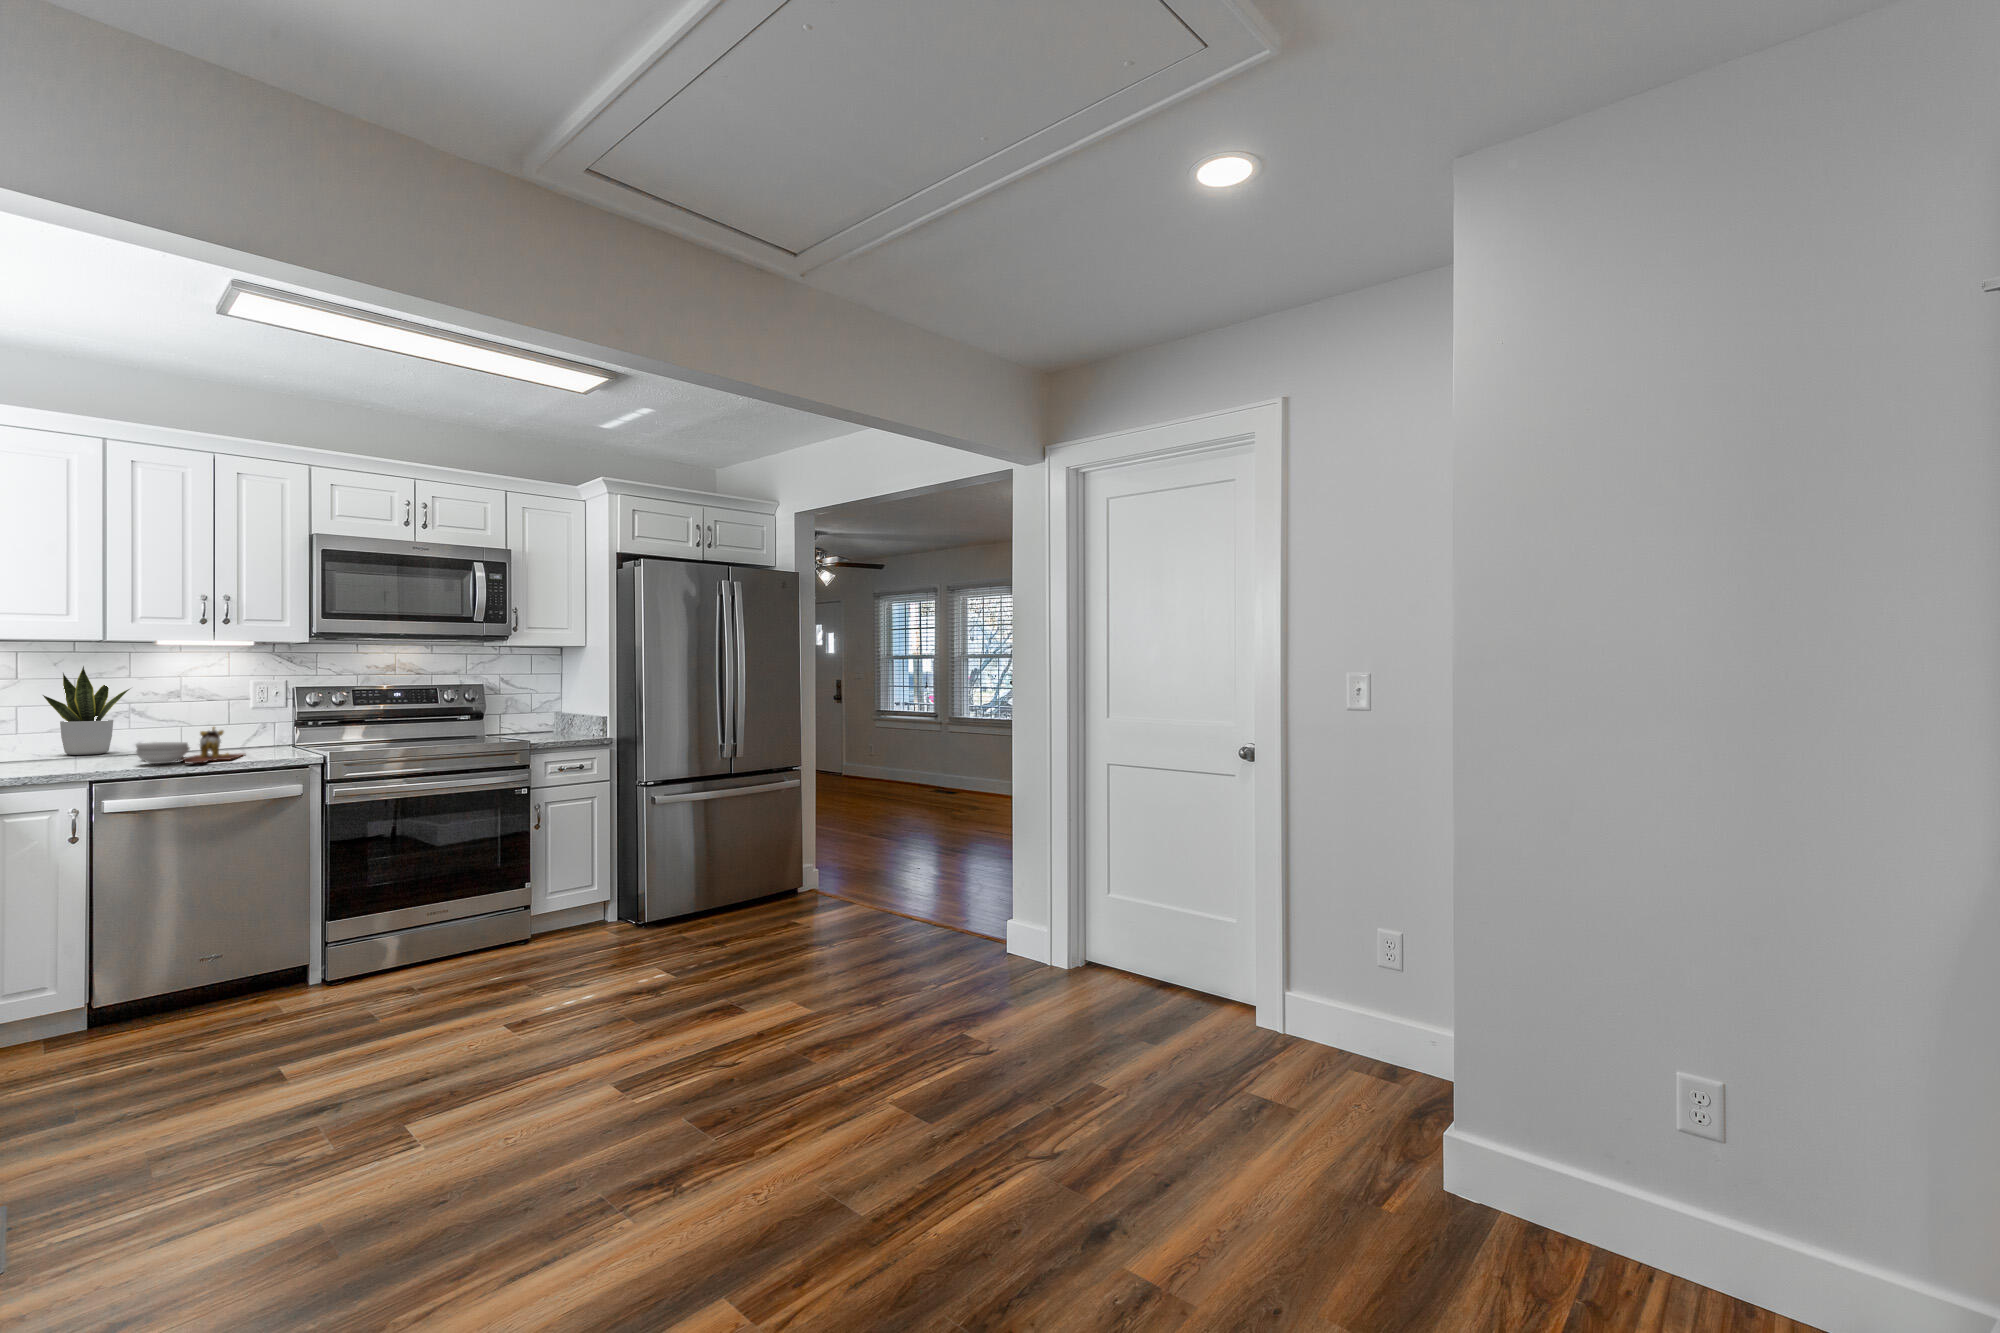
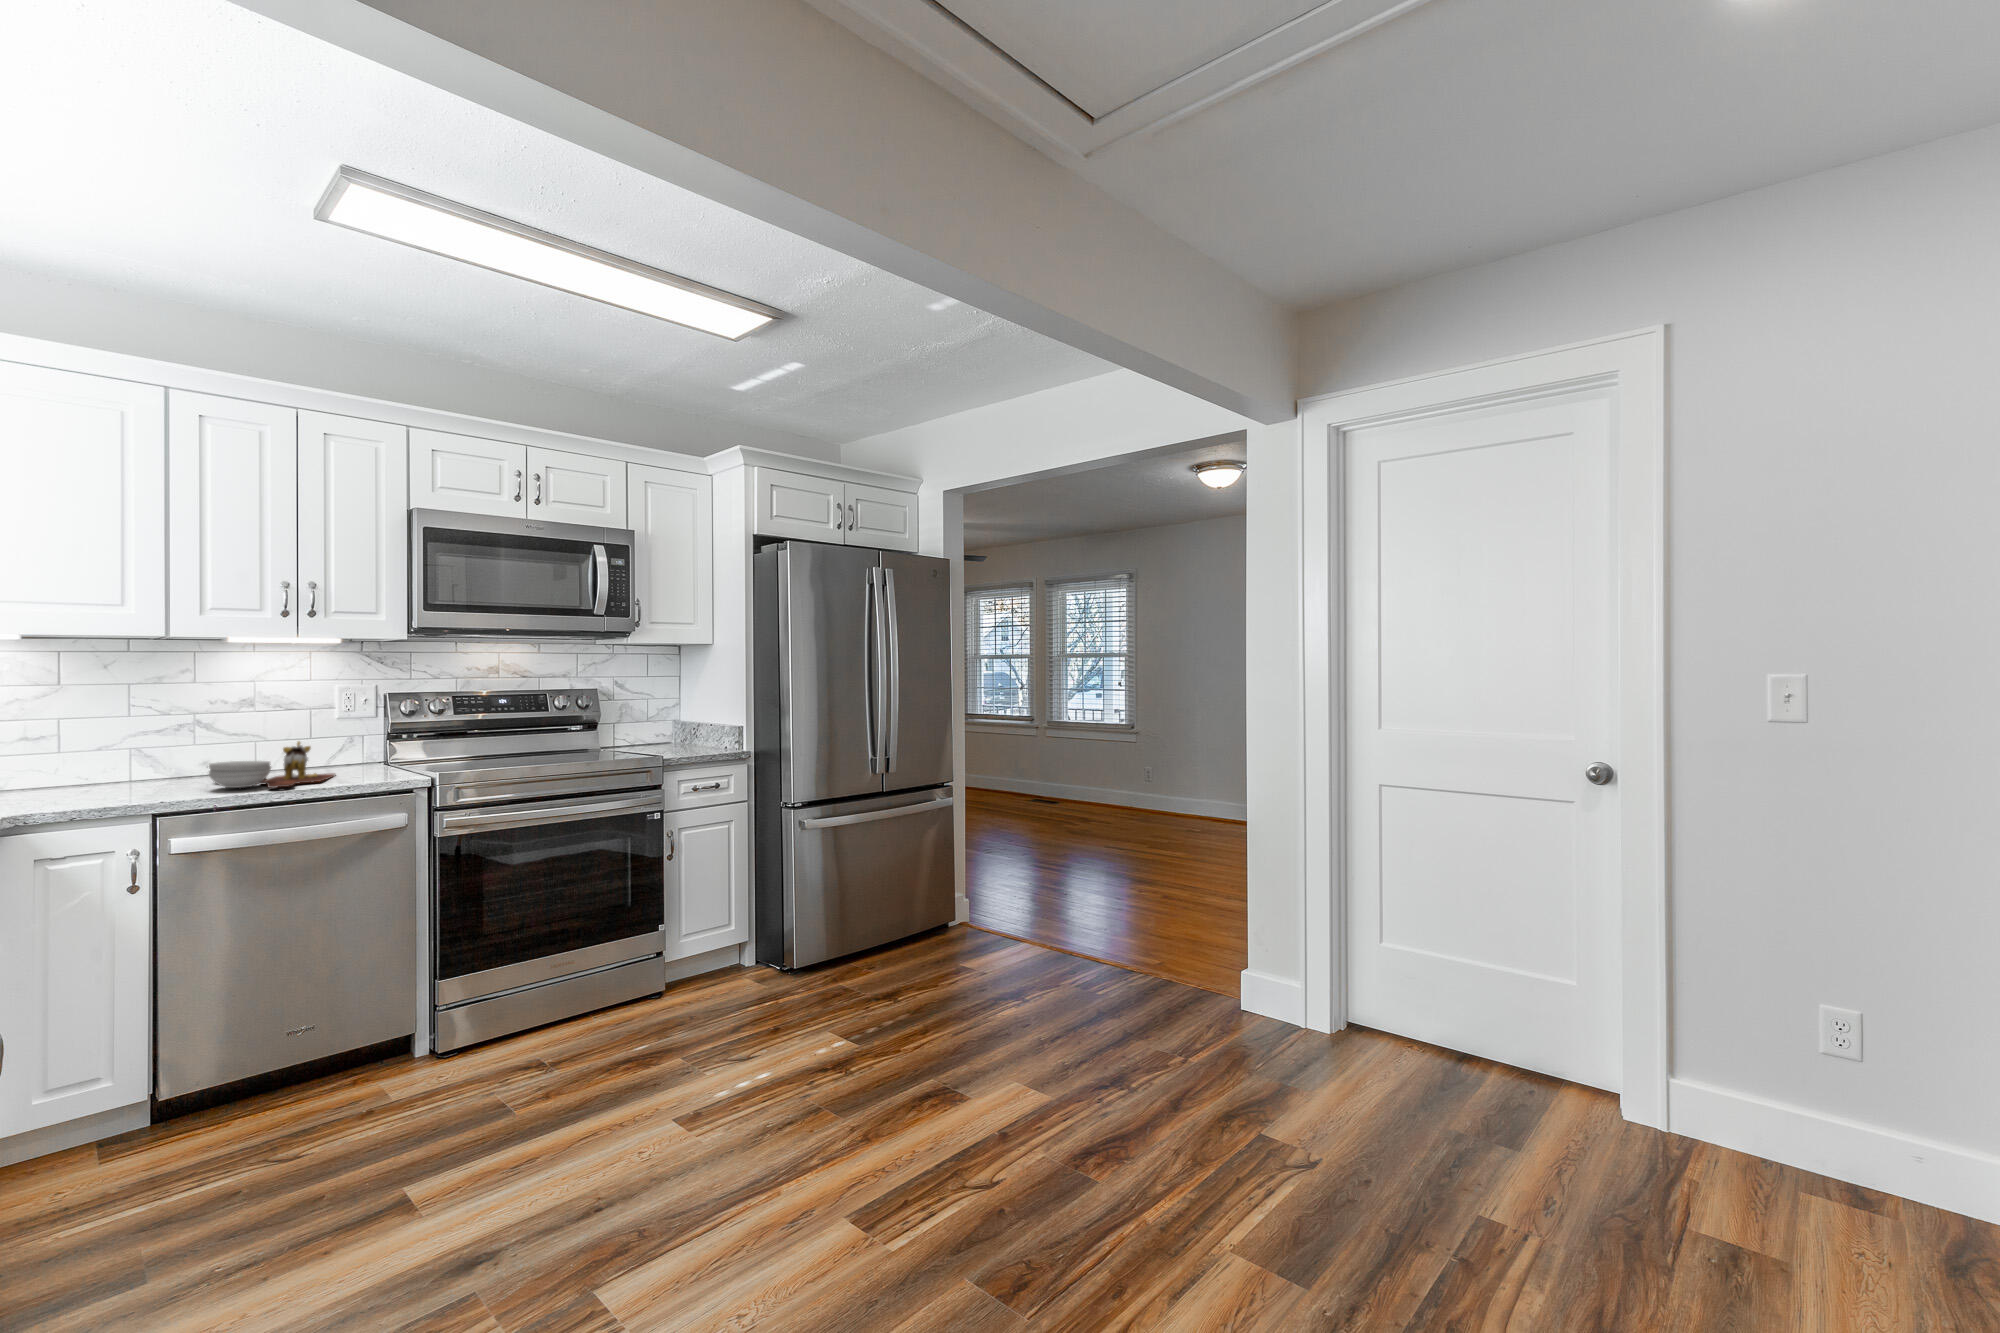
potted plant: present [43,666,130,755] -> none [94,667,203,777]

